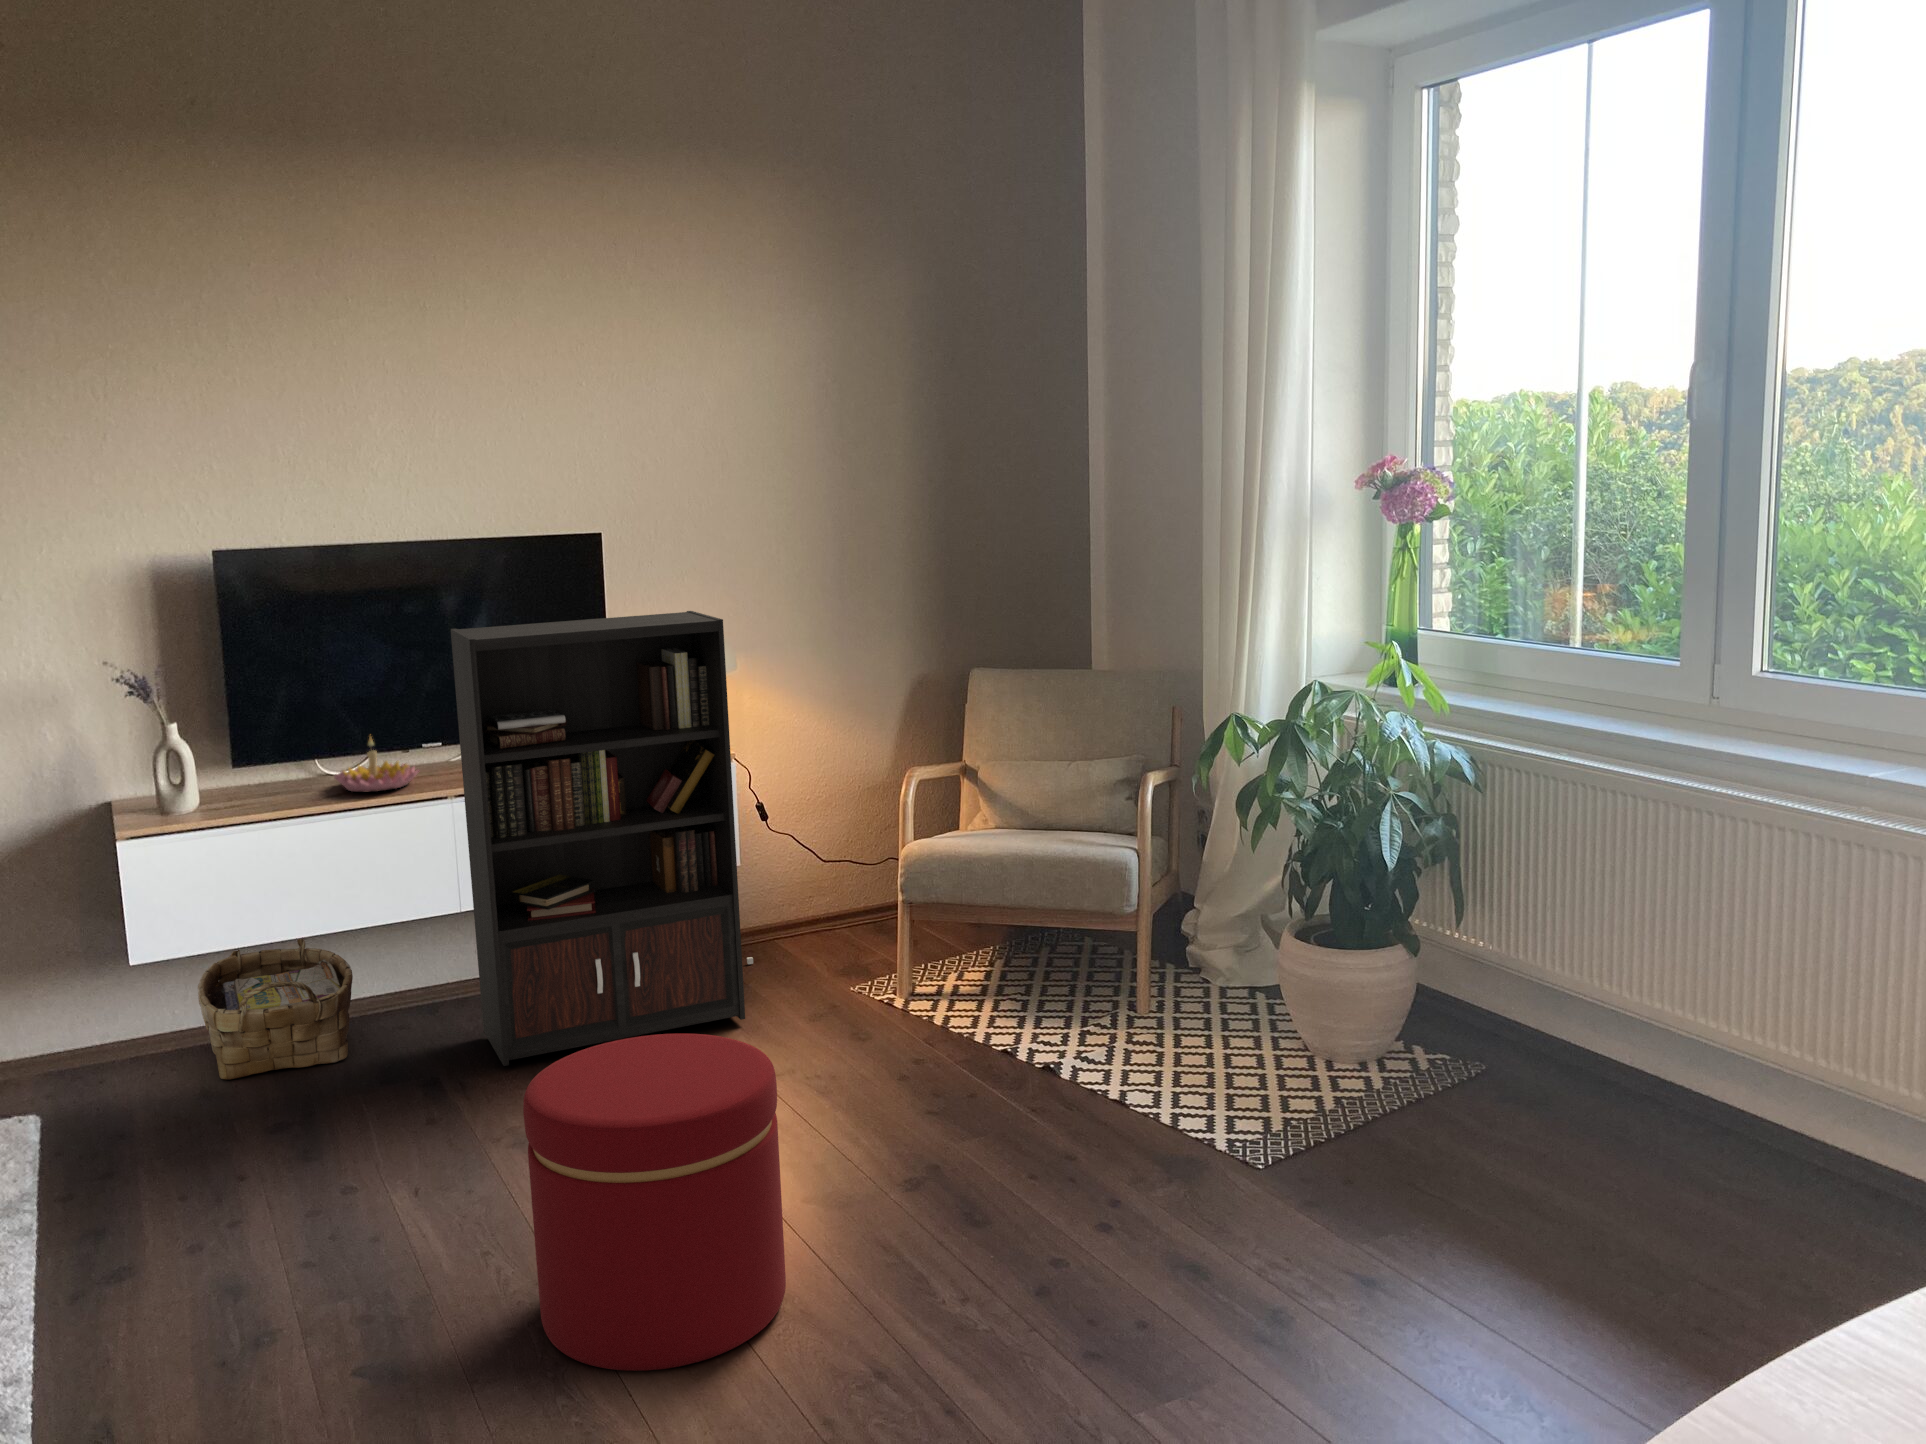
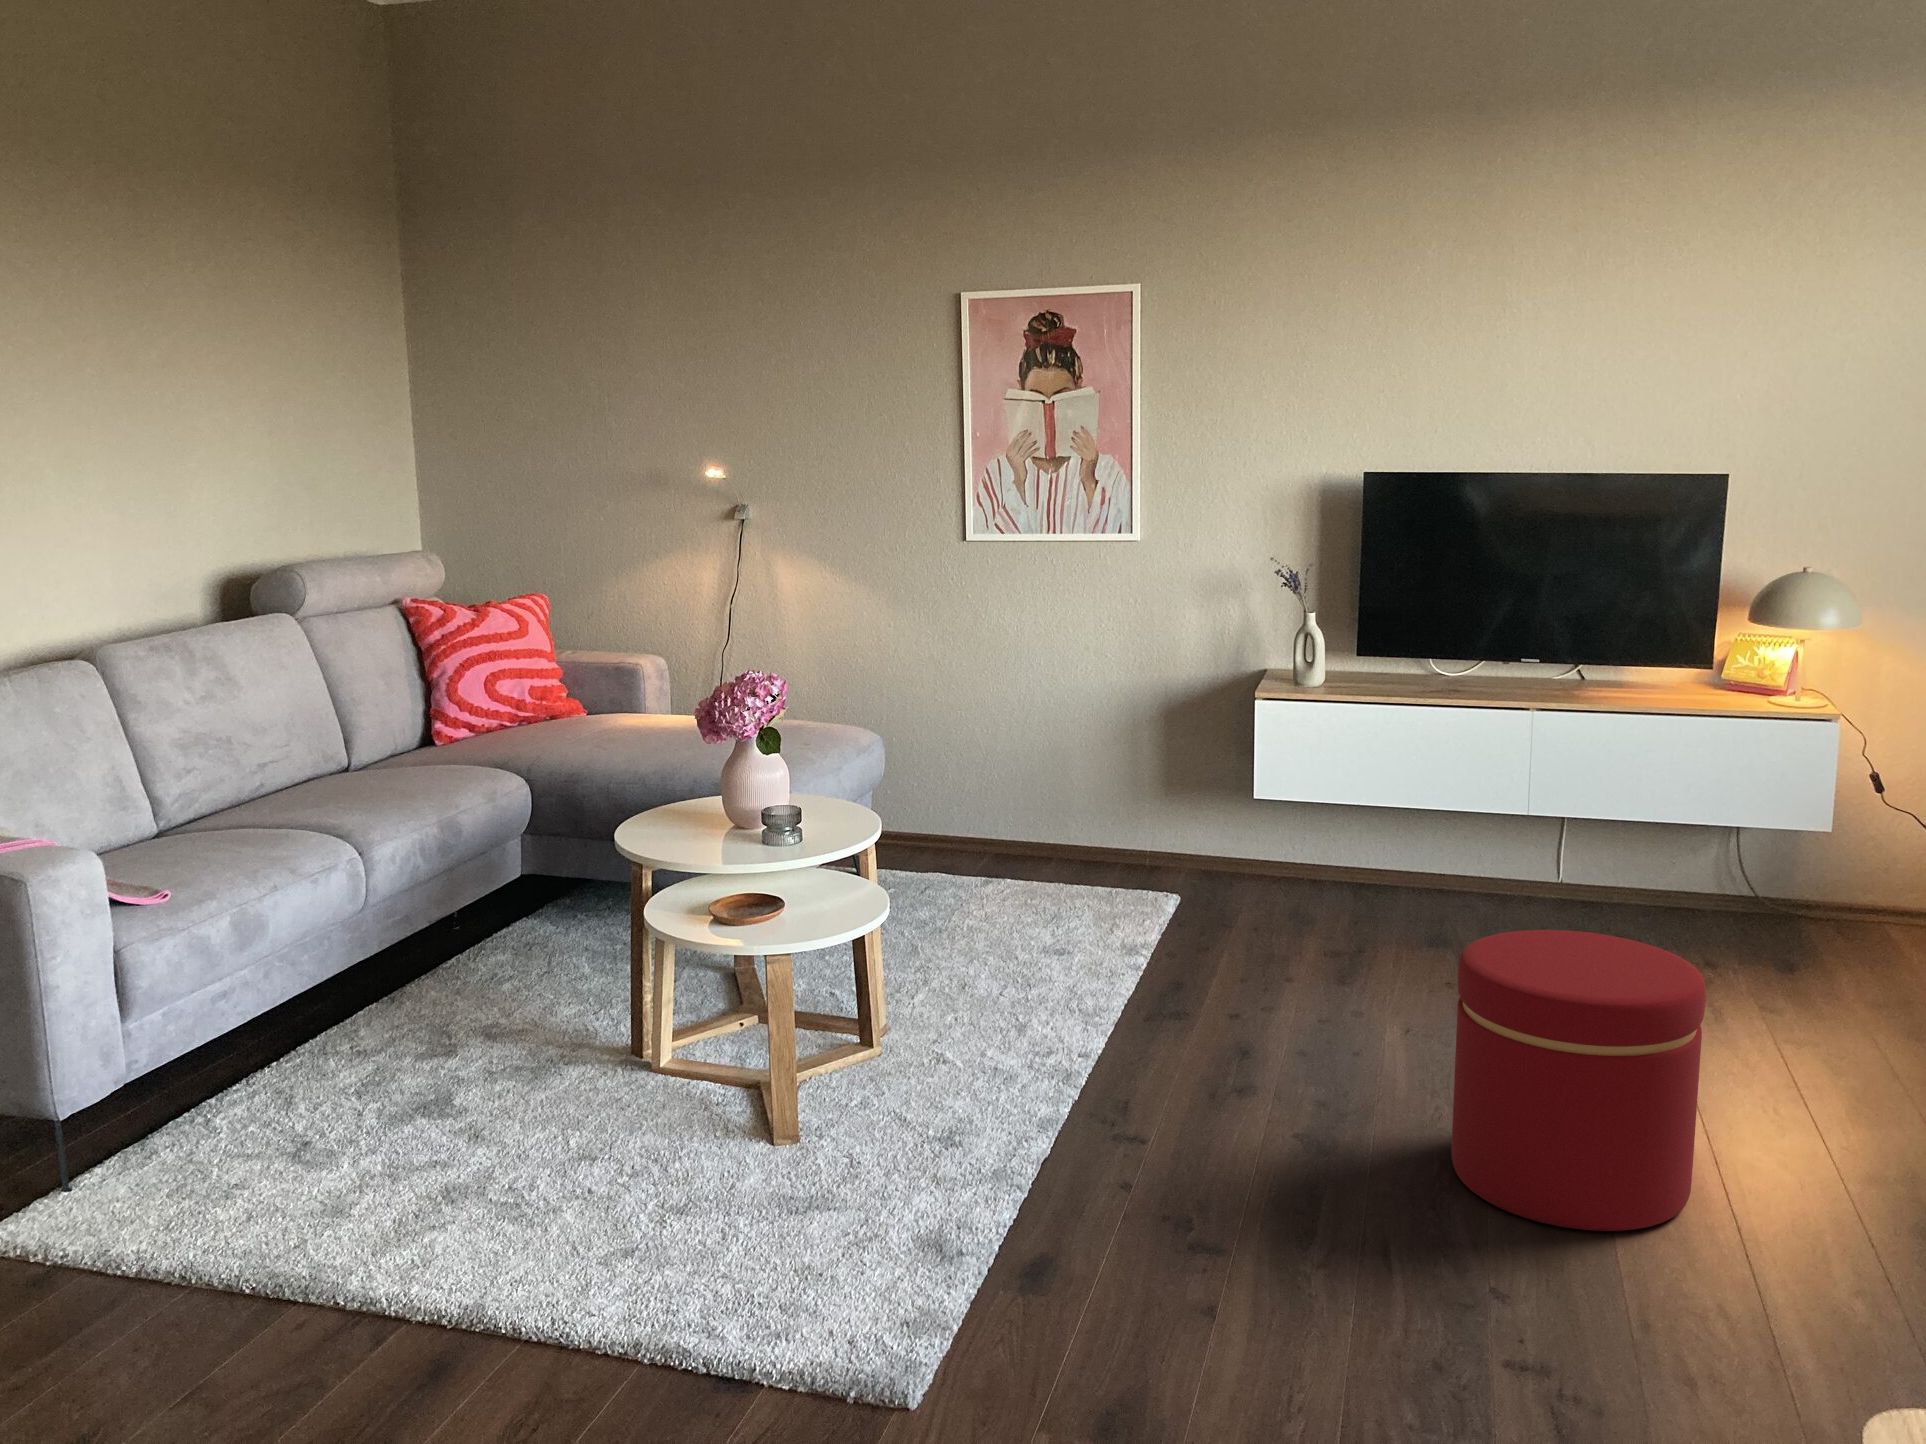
bookcase: present [451,611,753,1066] -> none [1530,552,1838,981]
candle holder: present [335,737,419,792] -> none [1437,641,1513,693]
woven basket: present [198,939,353,1080] -> none [1300,791,1426,919]

